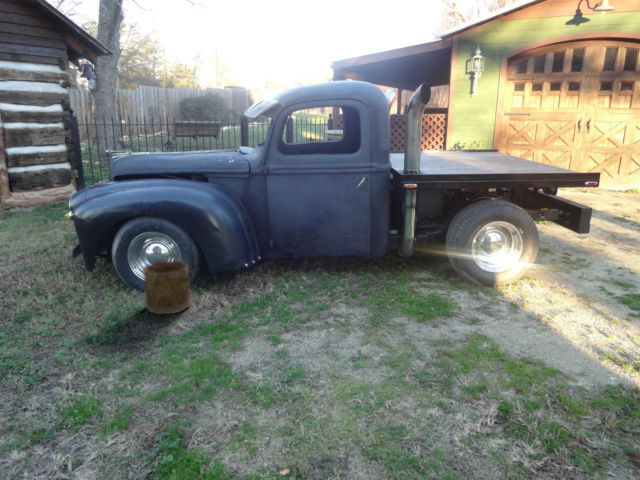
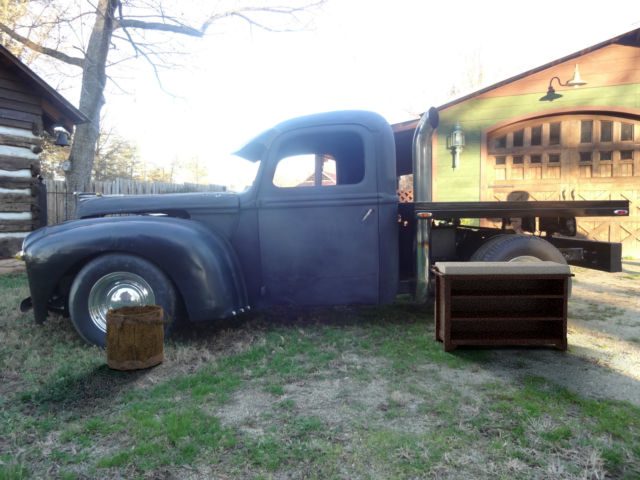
bench: none [414,227,534,306] -> present [431,261,575,351]

